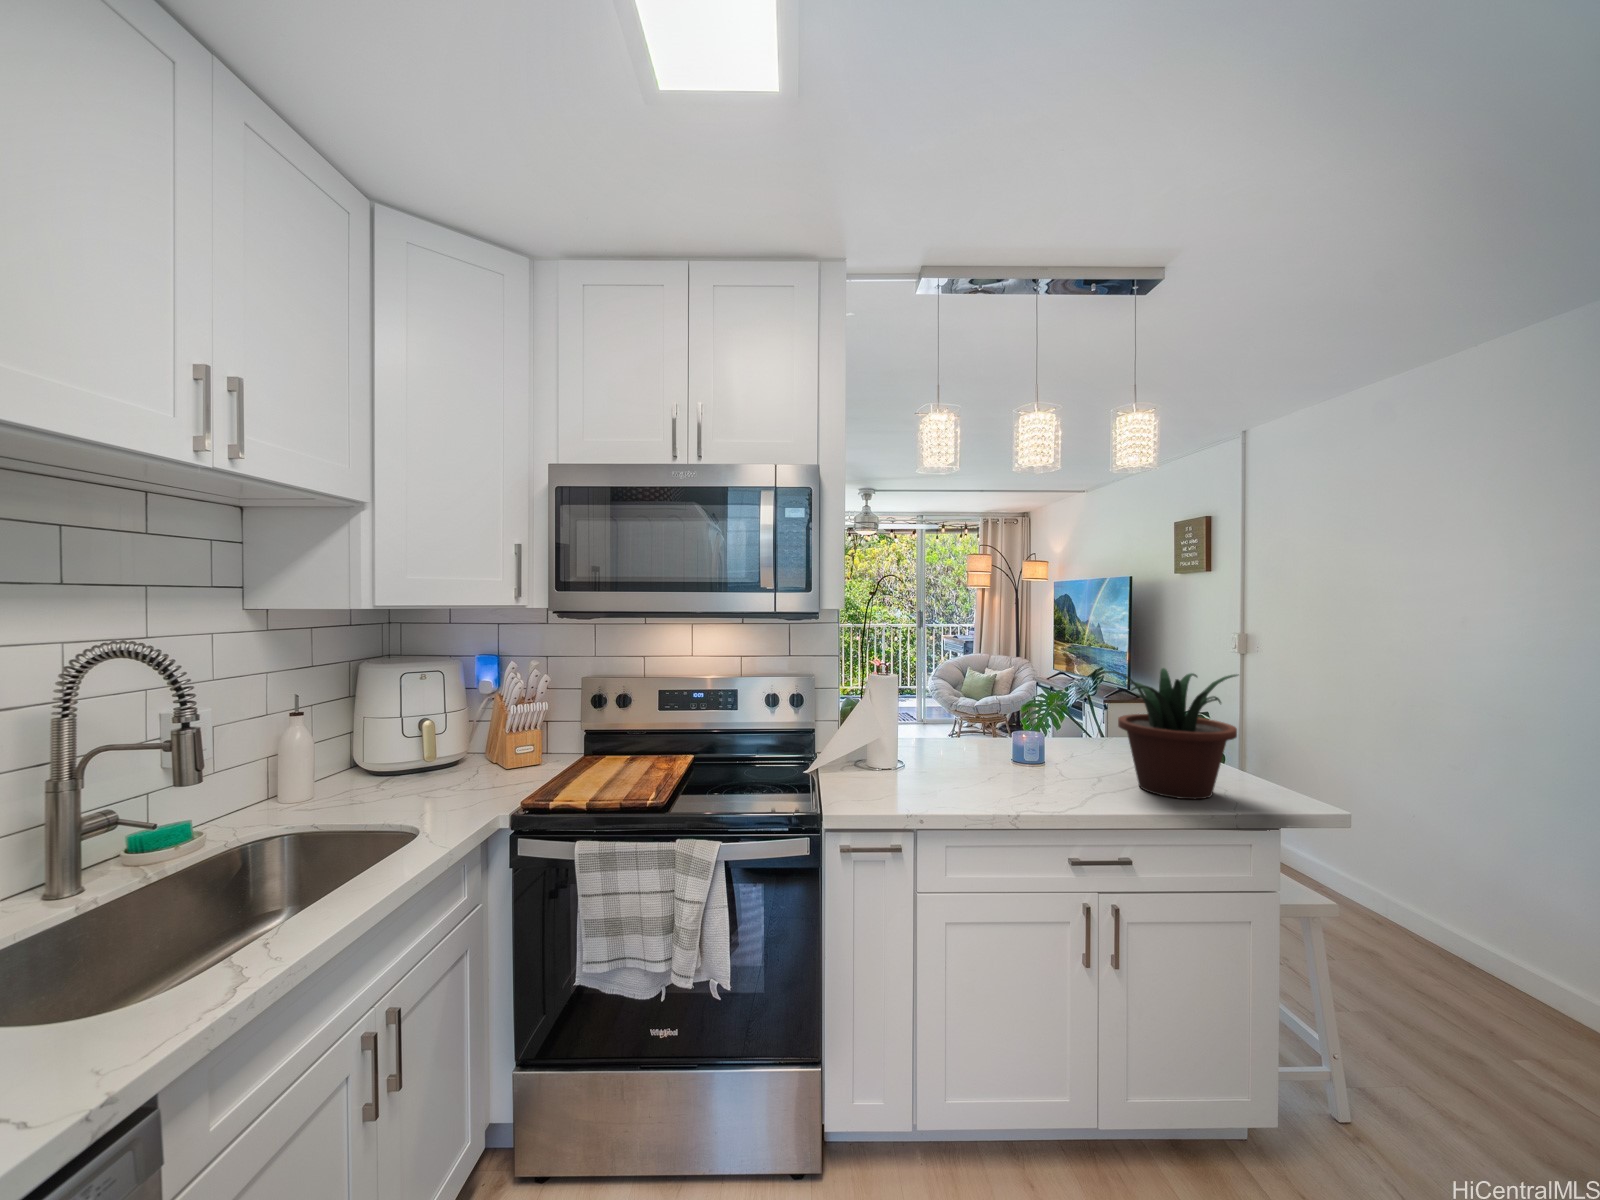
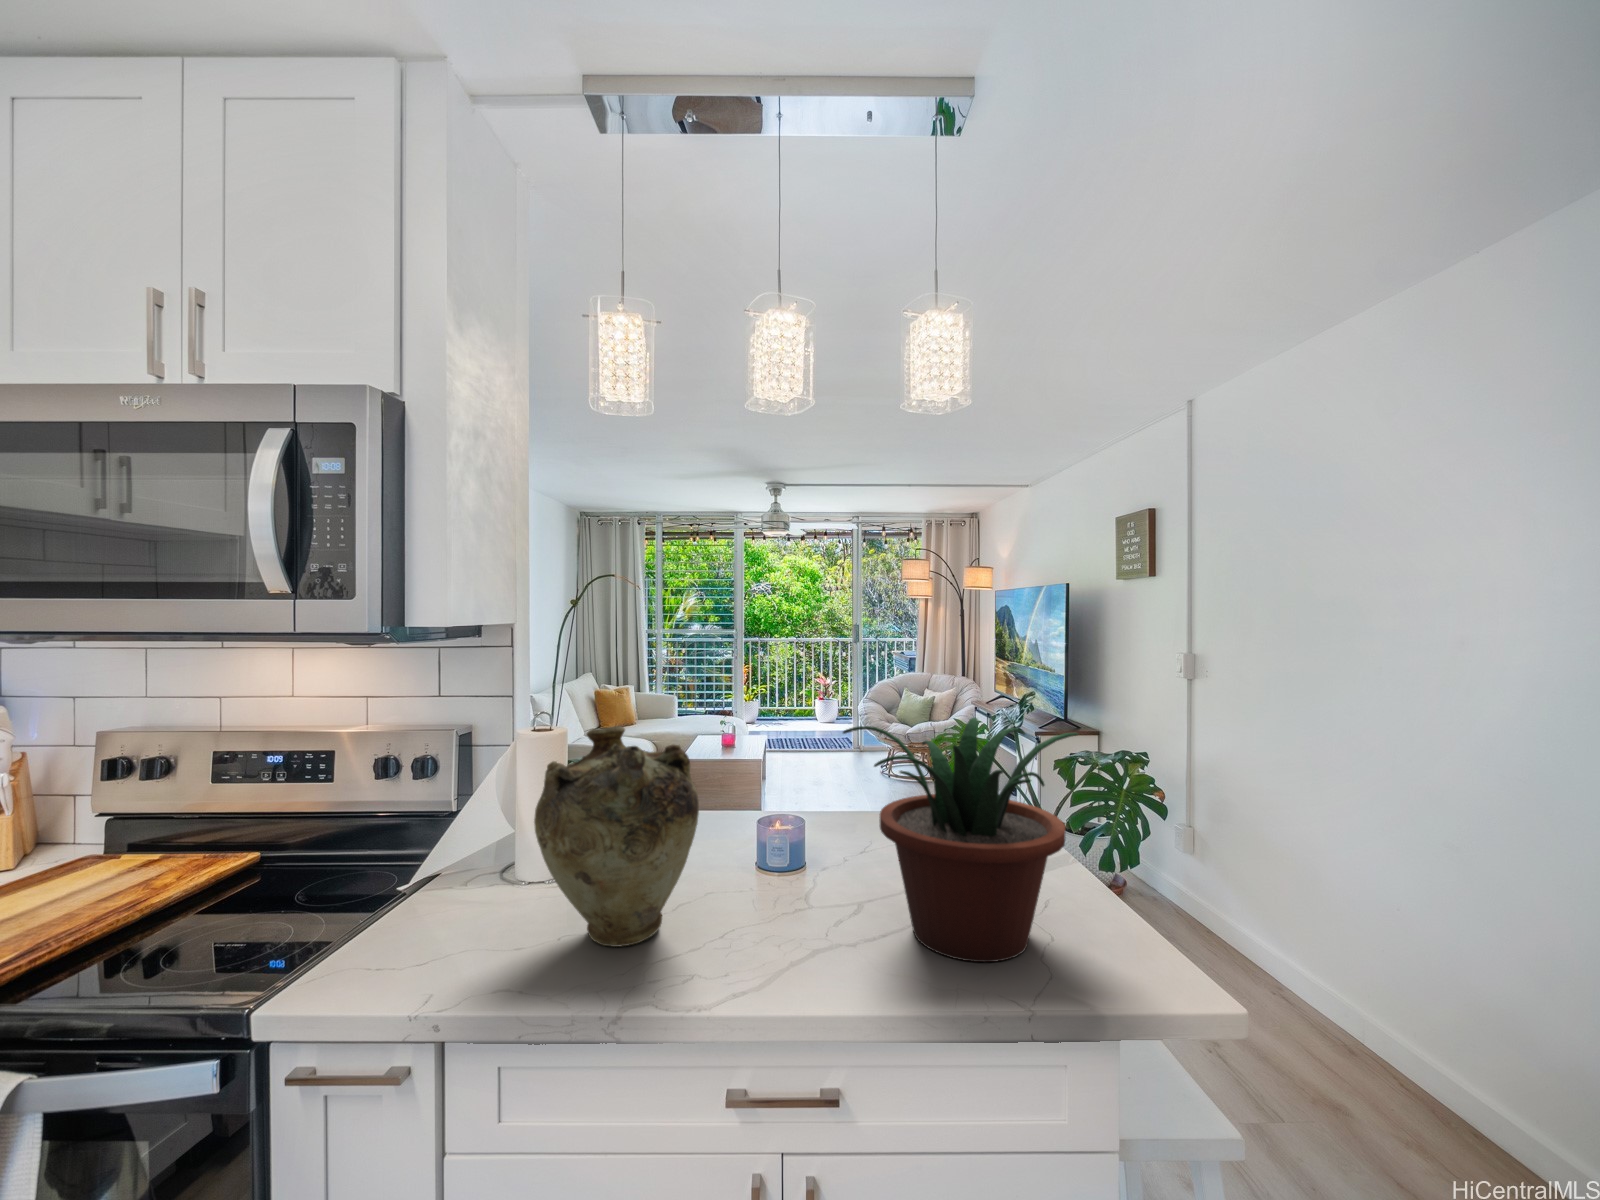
vase: none [930,671,1023,792] -> present [534,726,699,947]

